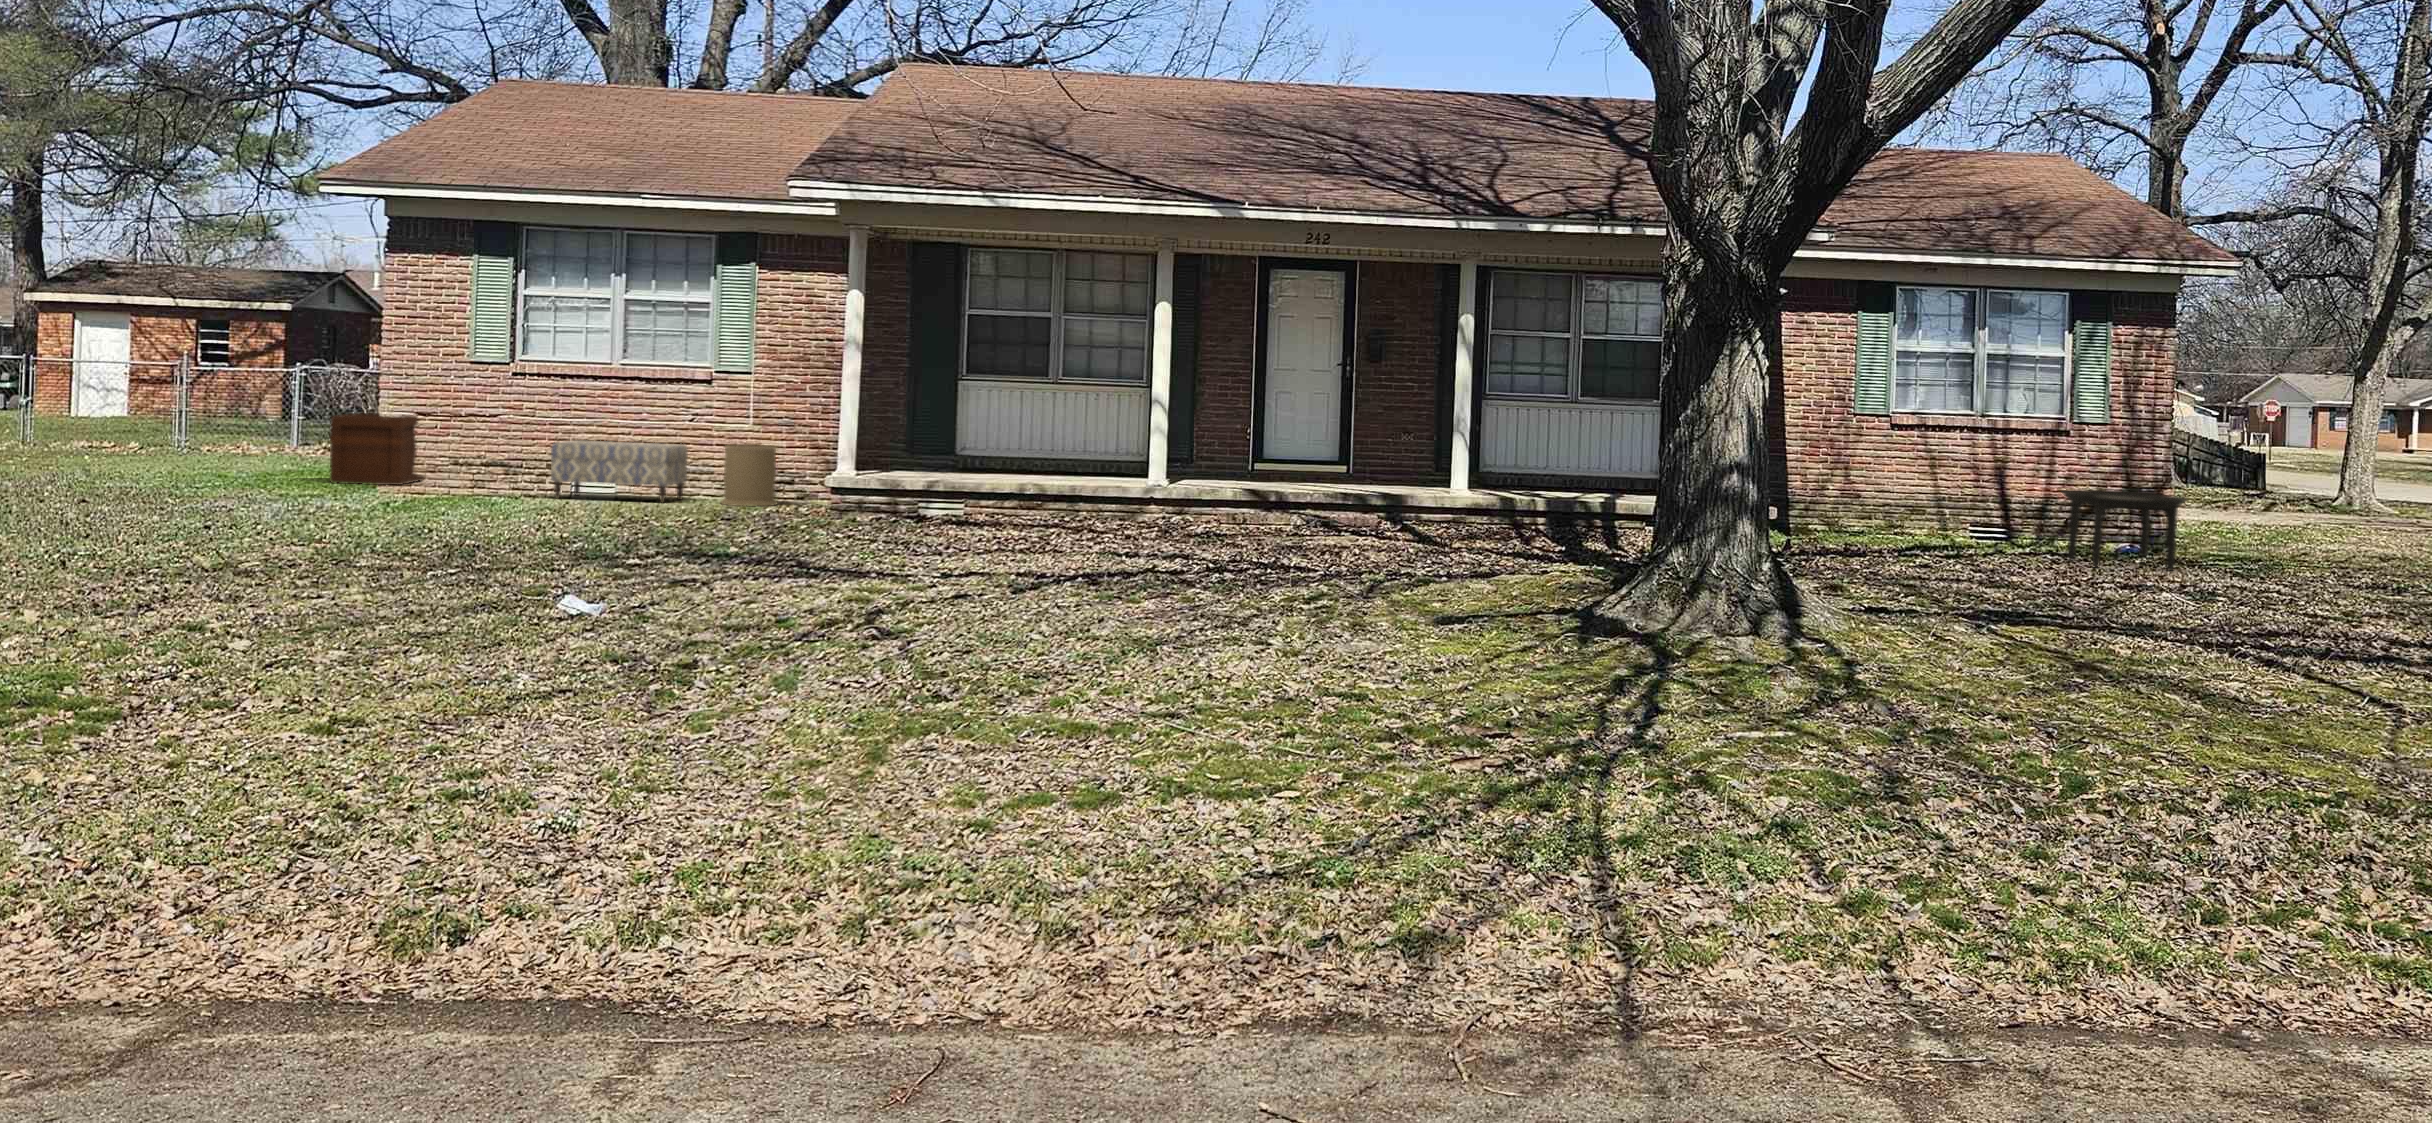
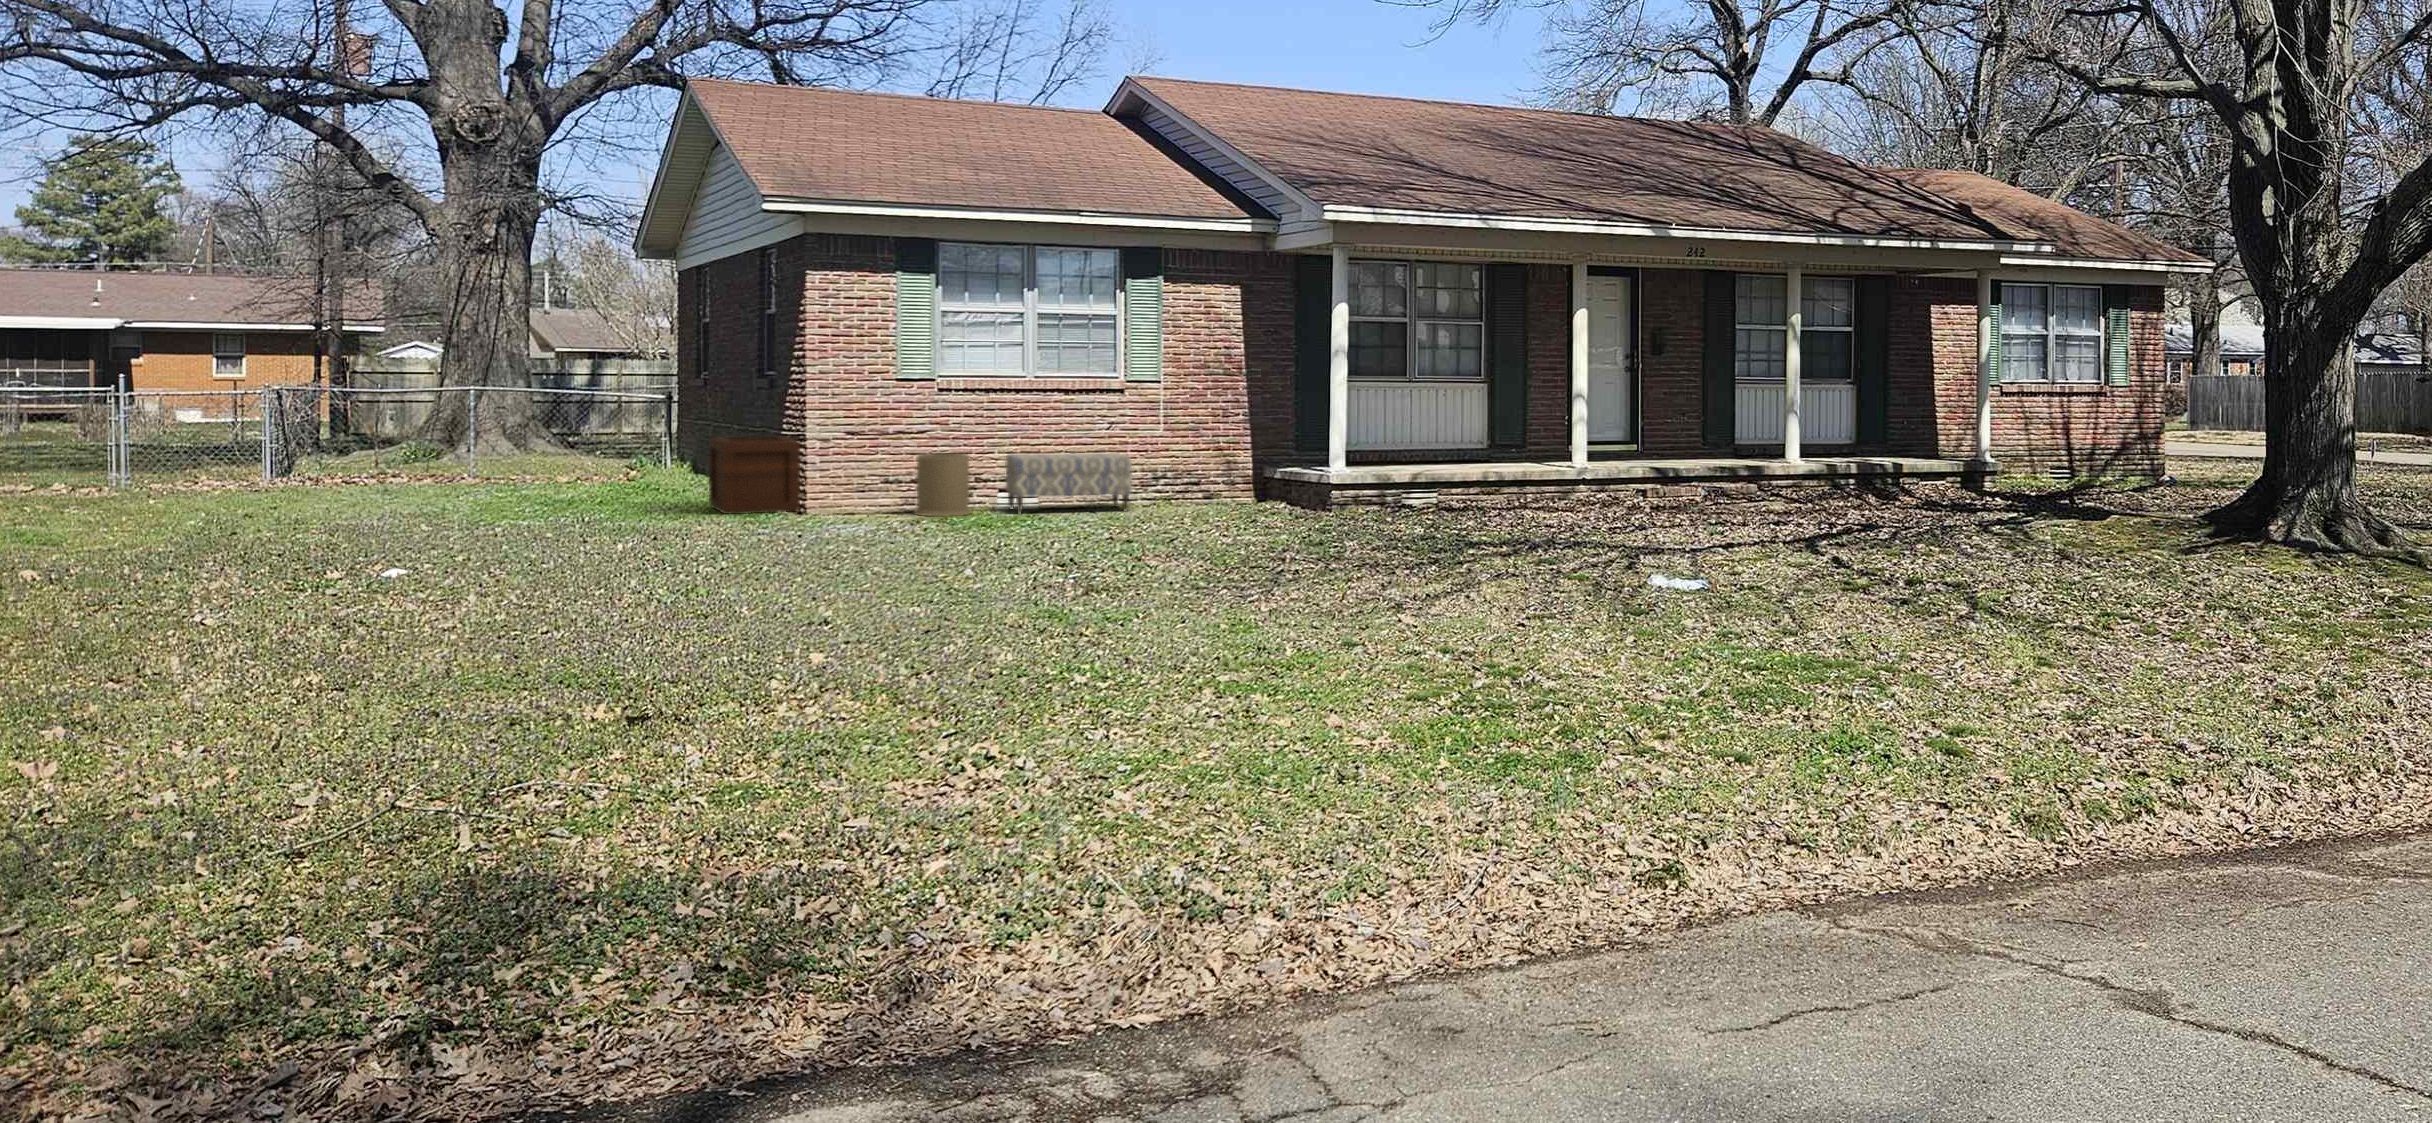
trash can: present [721,444,777,506] -> present [914,453,972,517]
round table: present [2062,490,2187,571] -> none [2113,431,2203,486]

